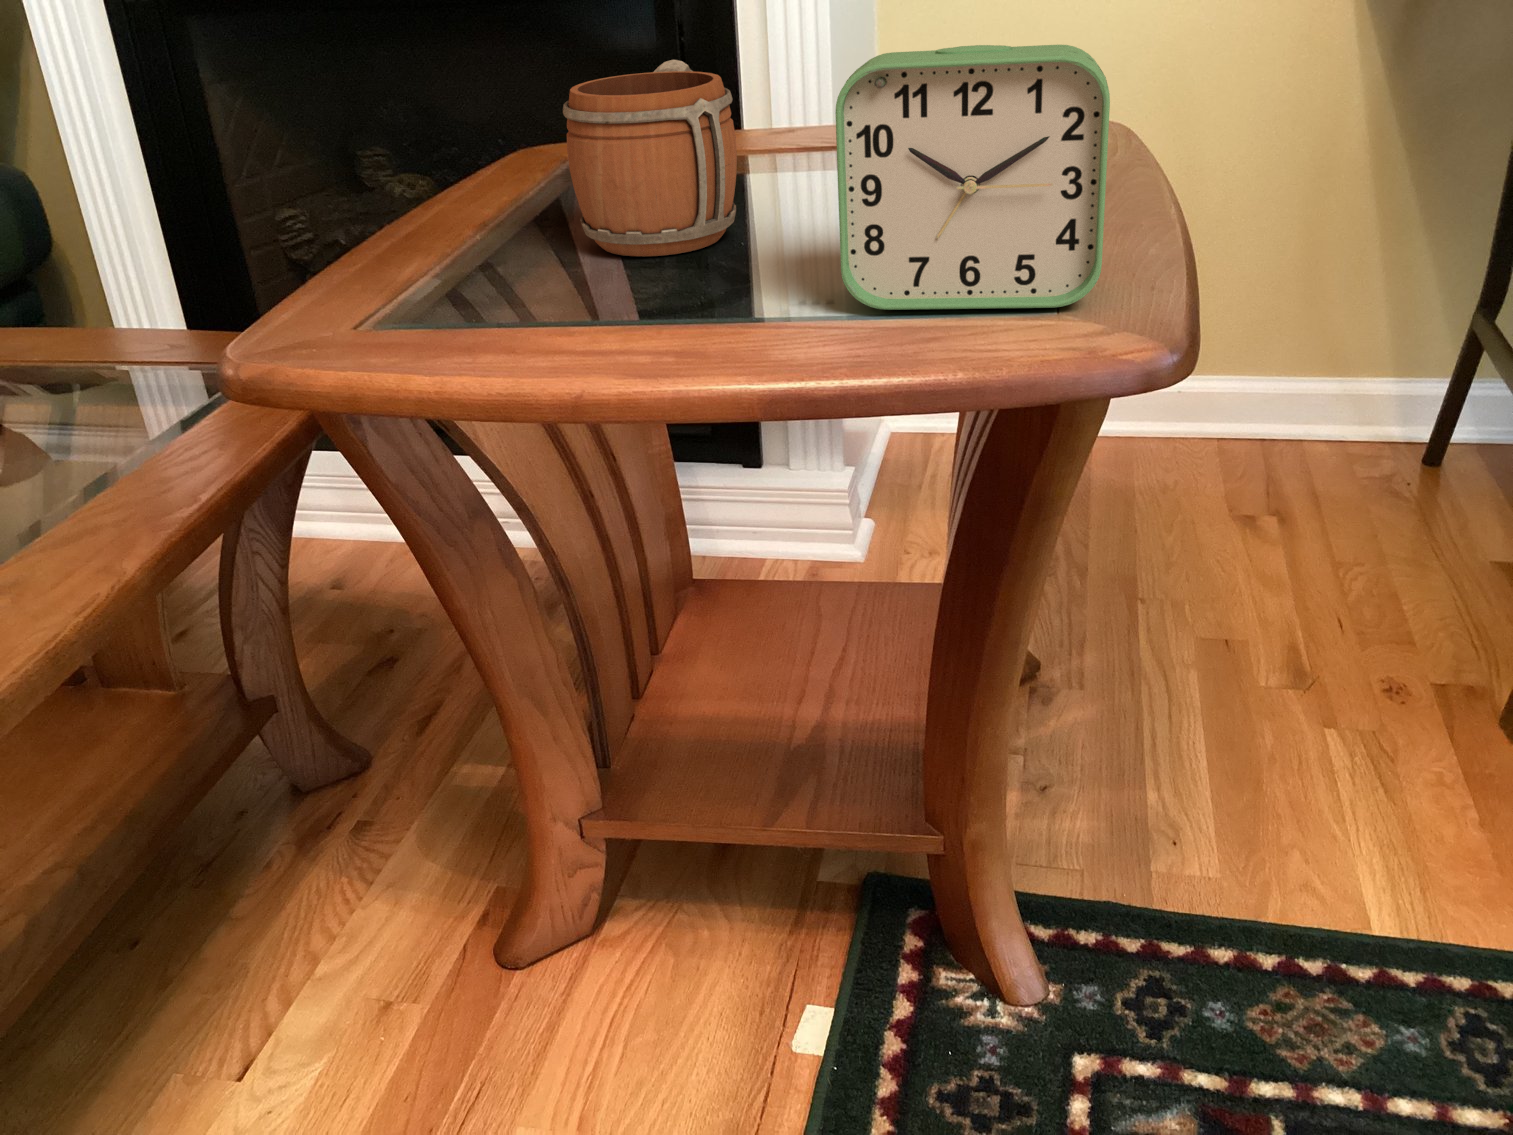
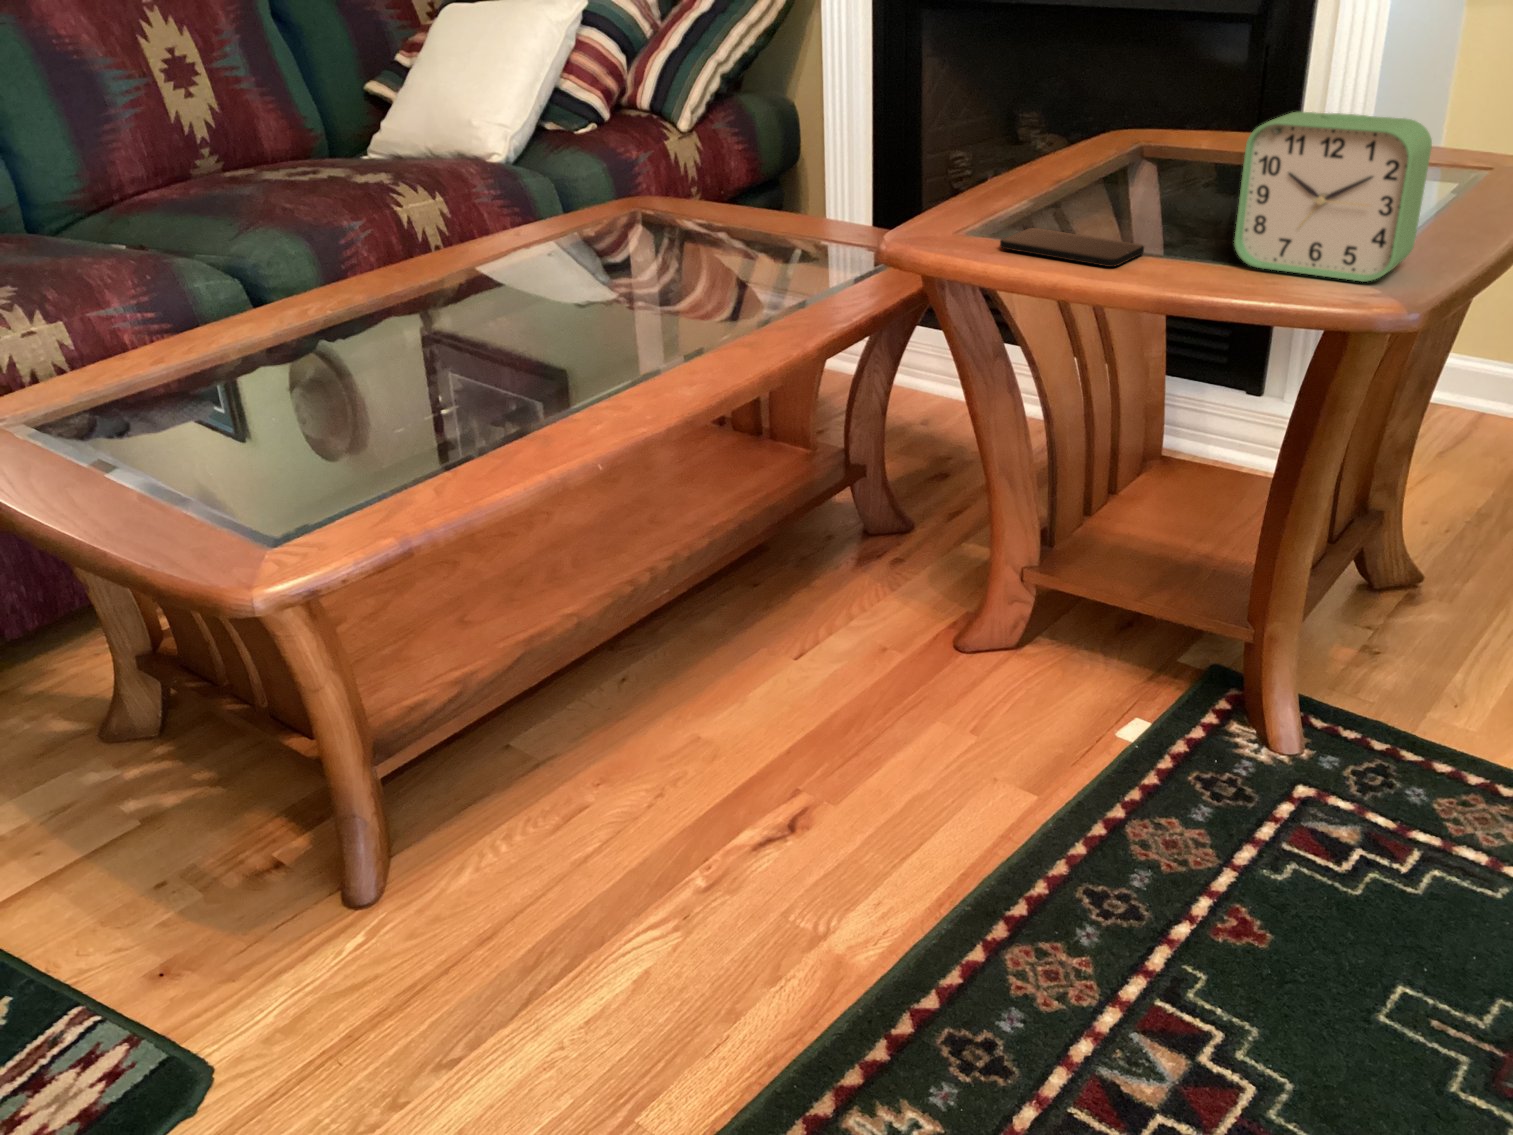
mug: present [563,60,737,256] -> none [1110,89,1224,217]
smartphone: none [444,297,691,344] -> present [1000,228,1144,267]

